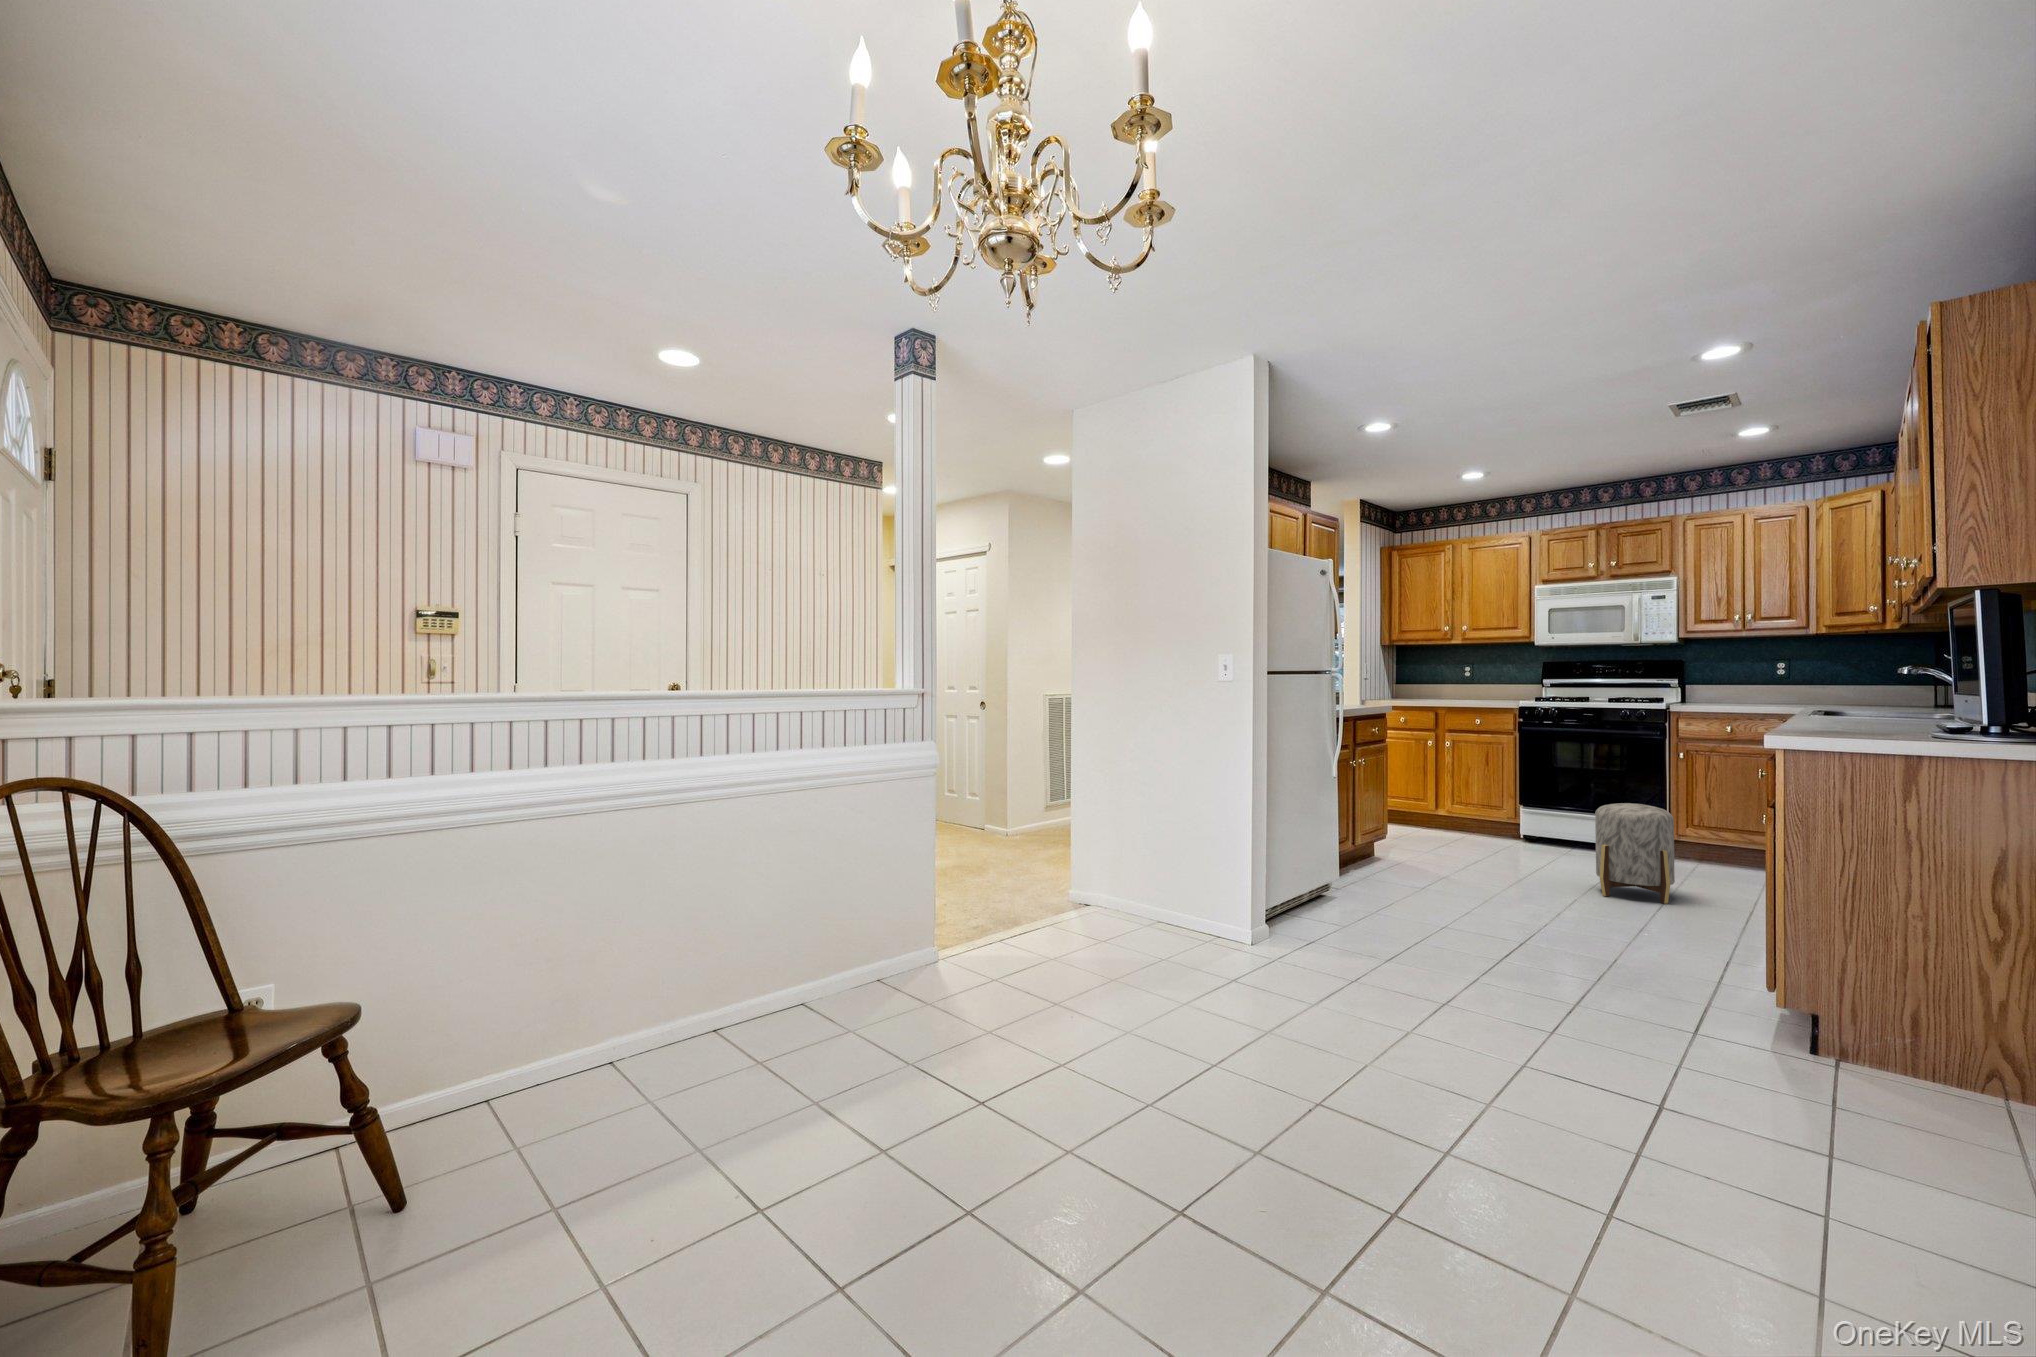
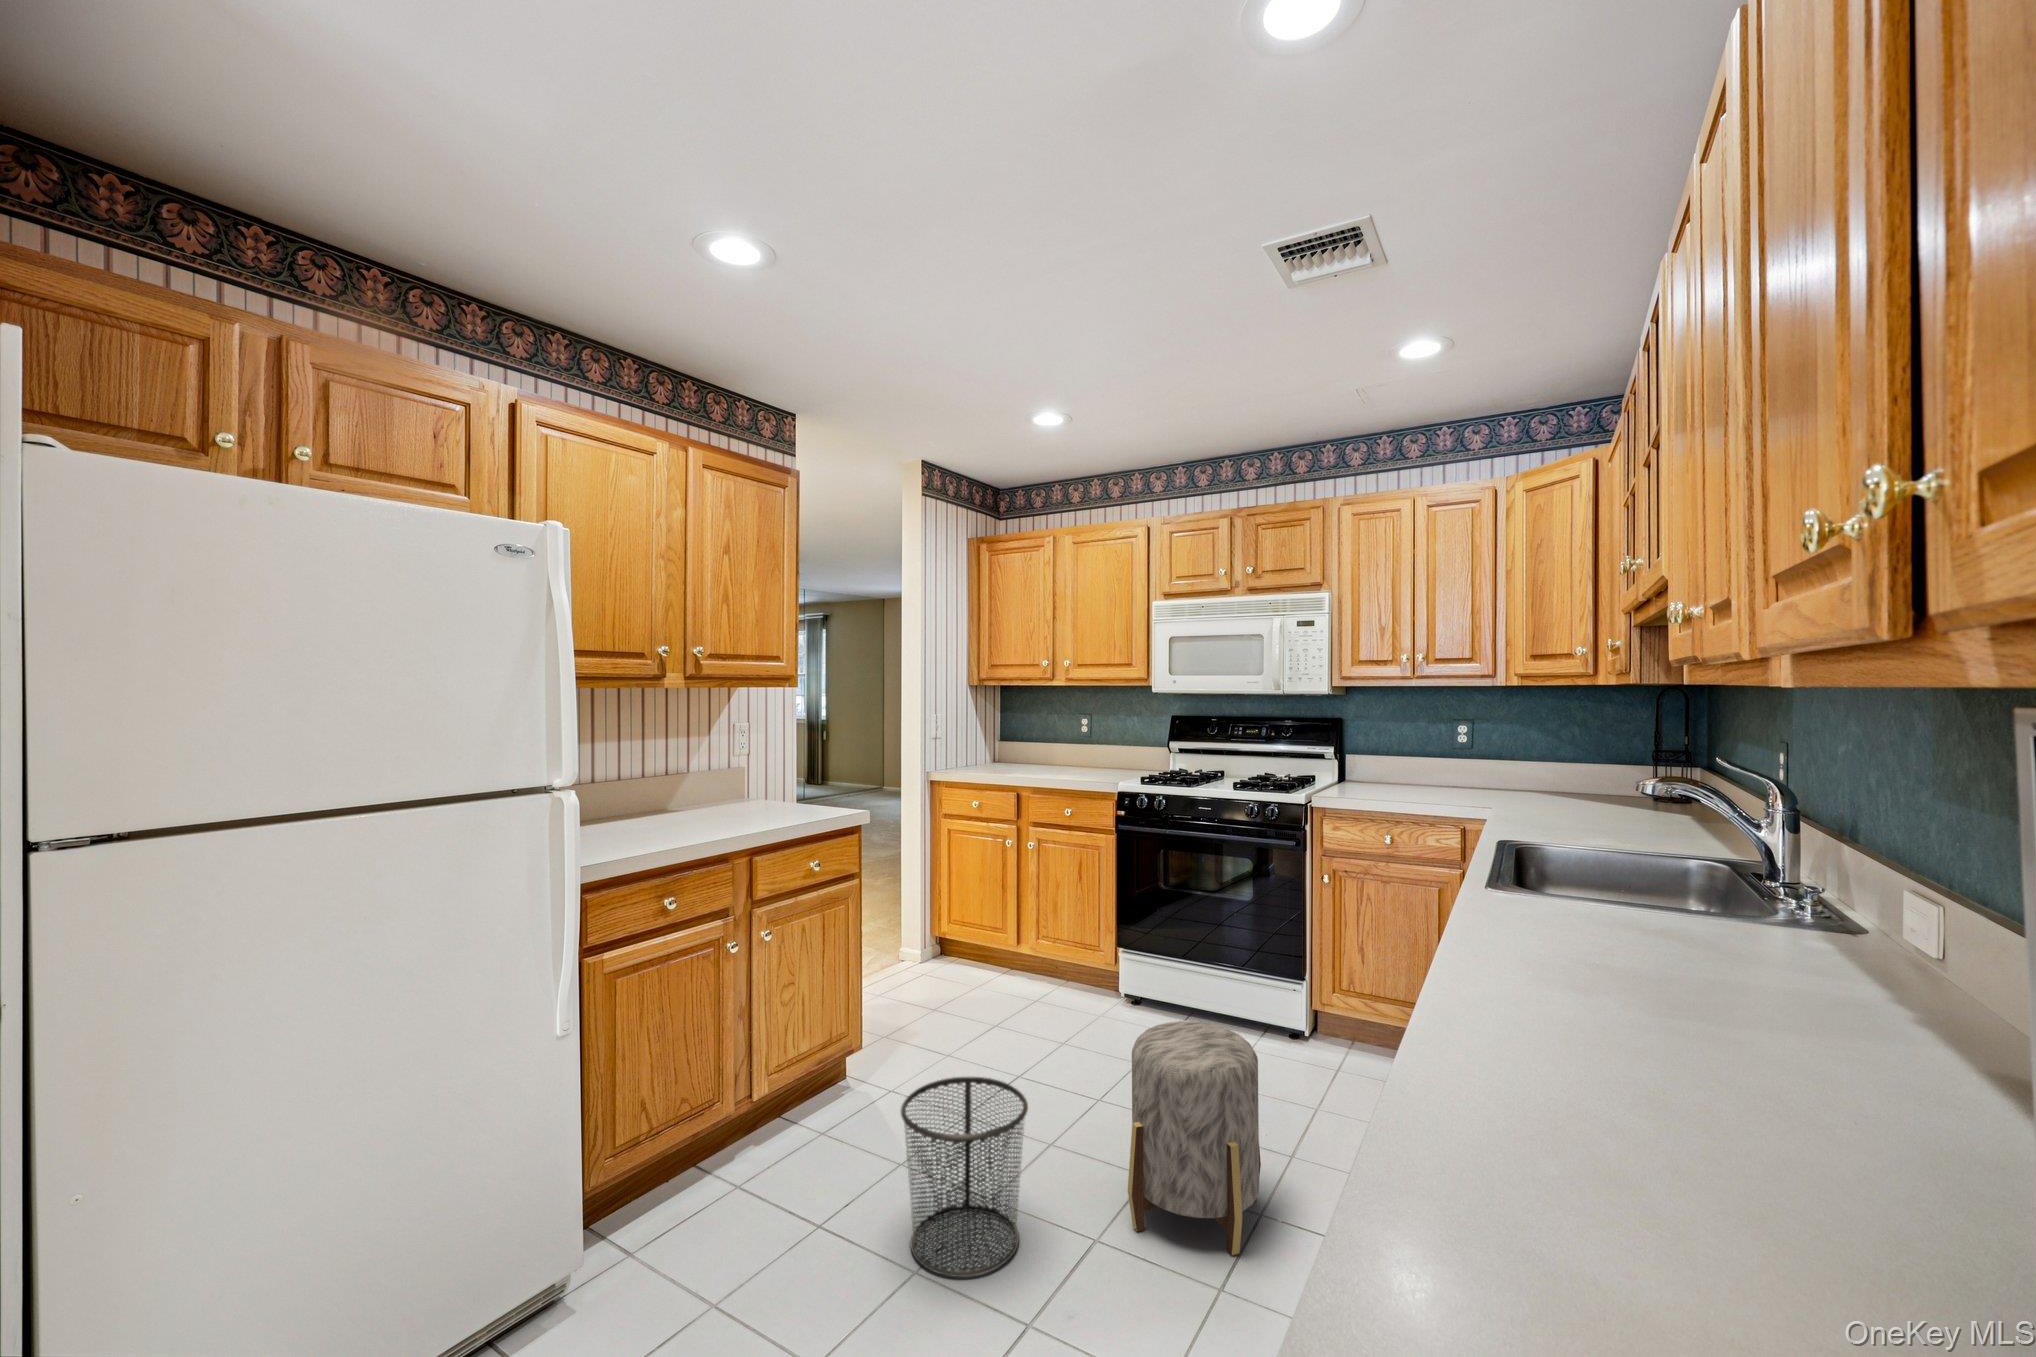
waste bin: none [1479,824,1550,900] -> present [901,1076,1028,1277]

